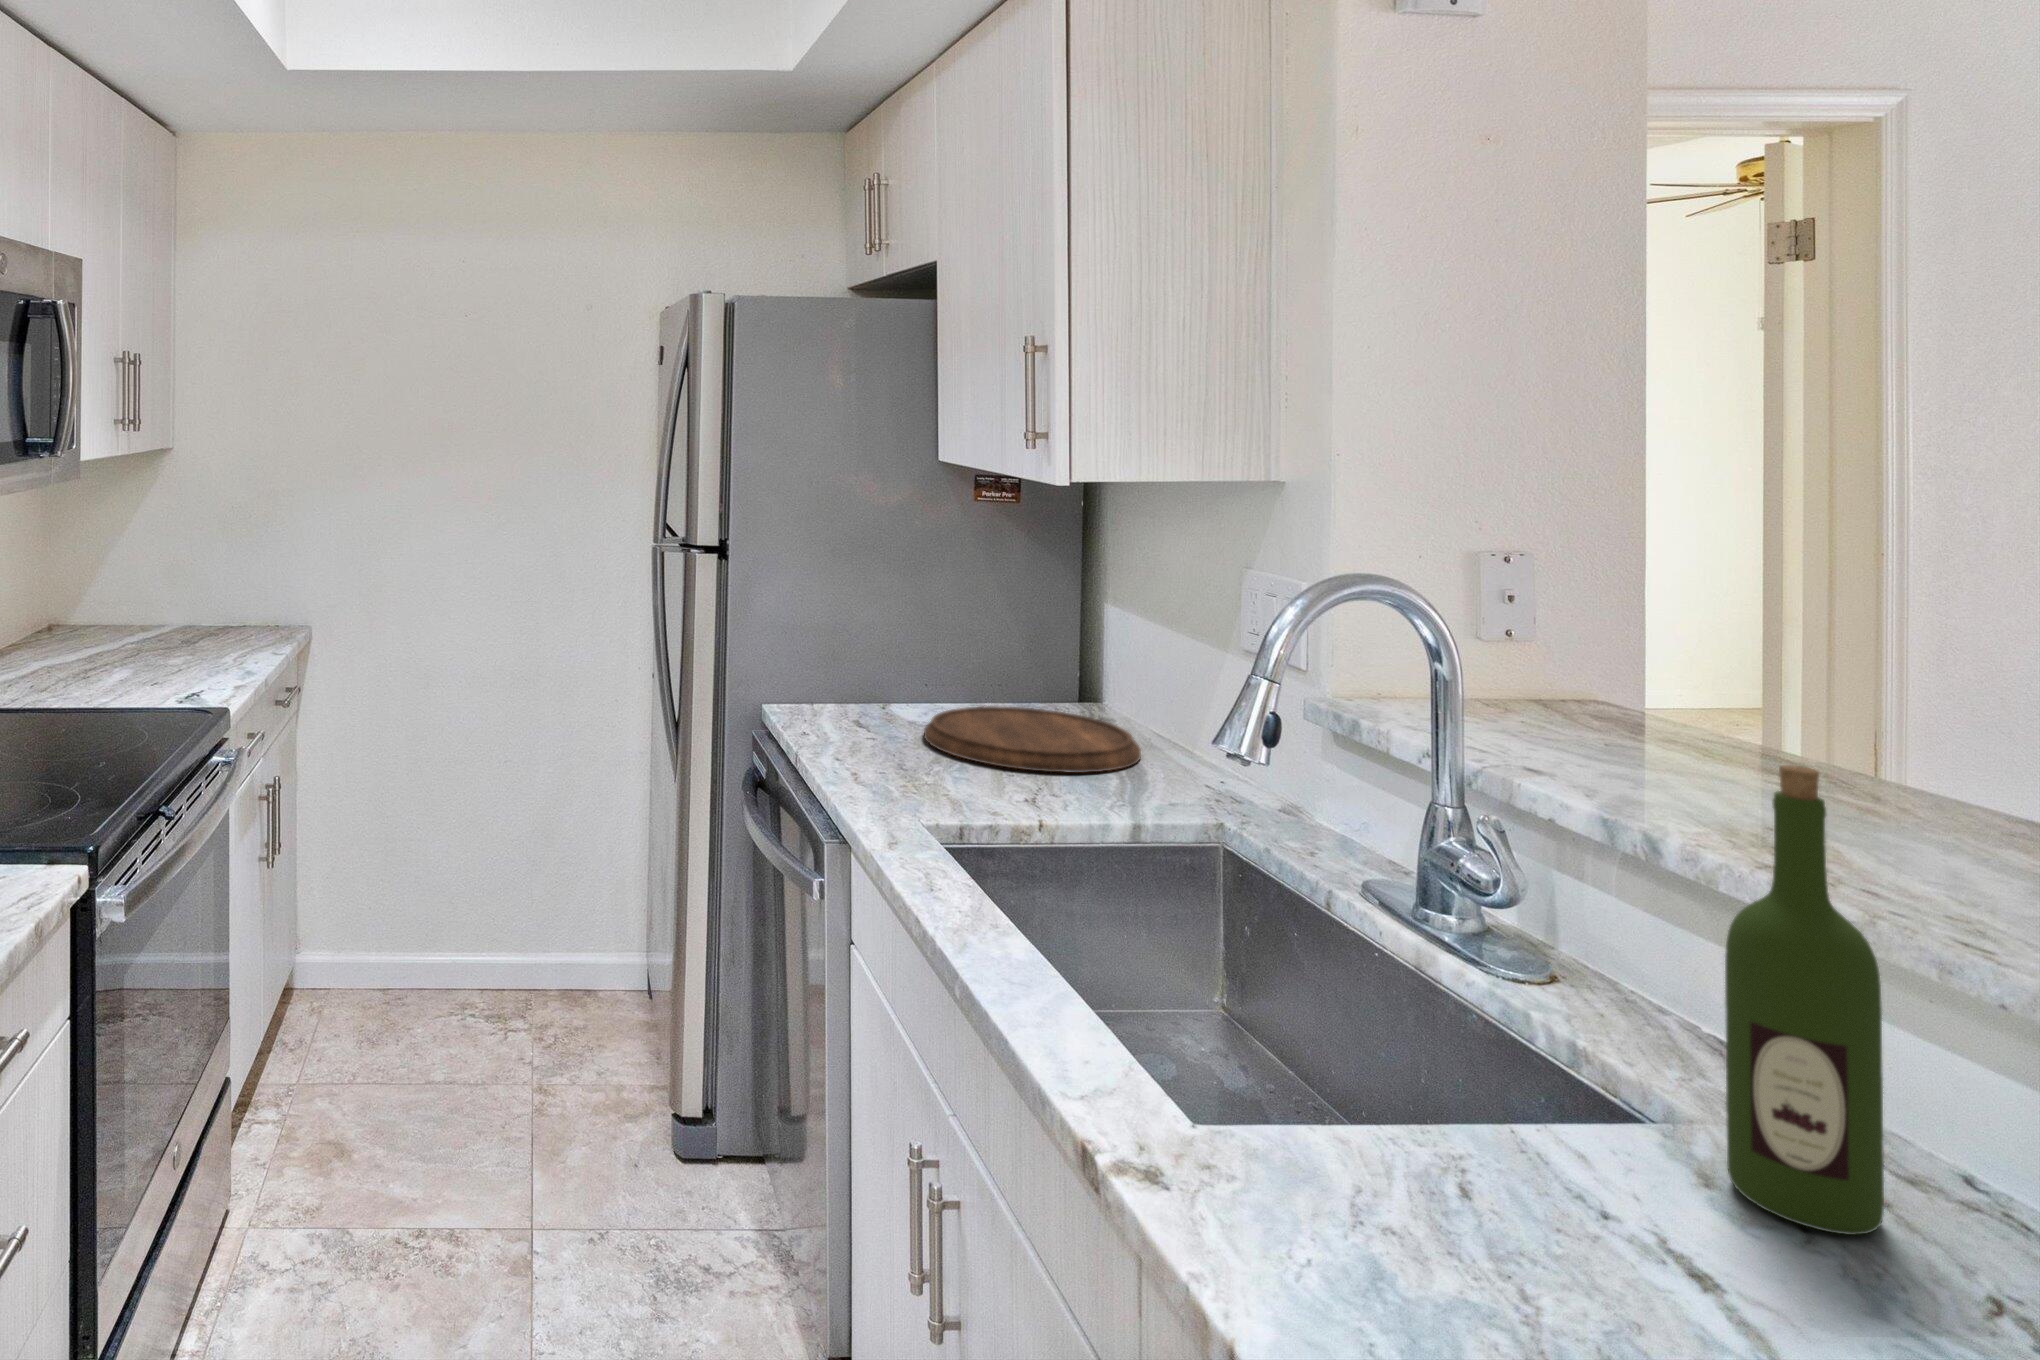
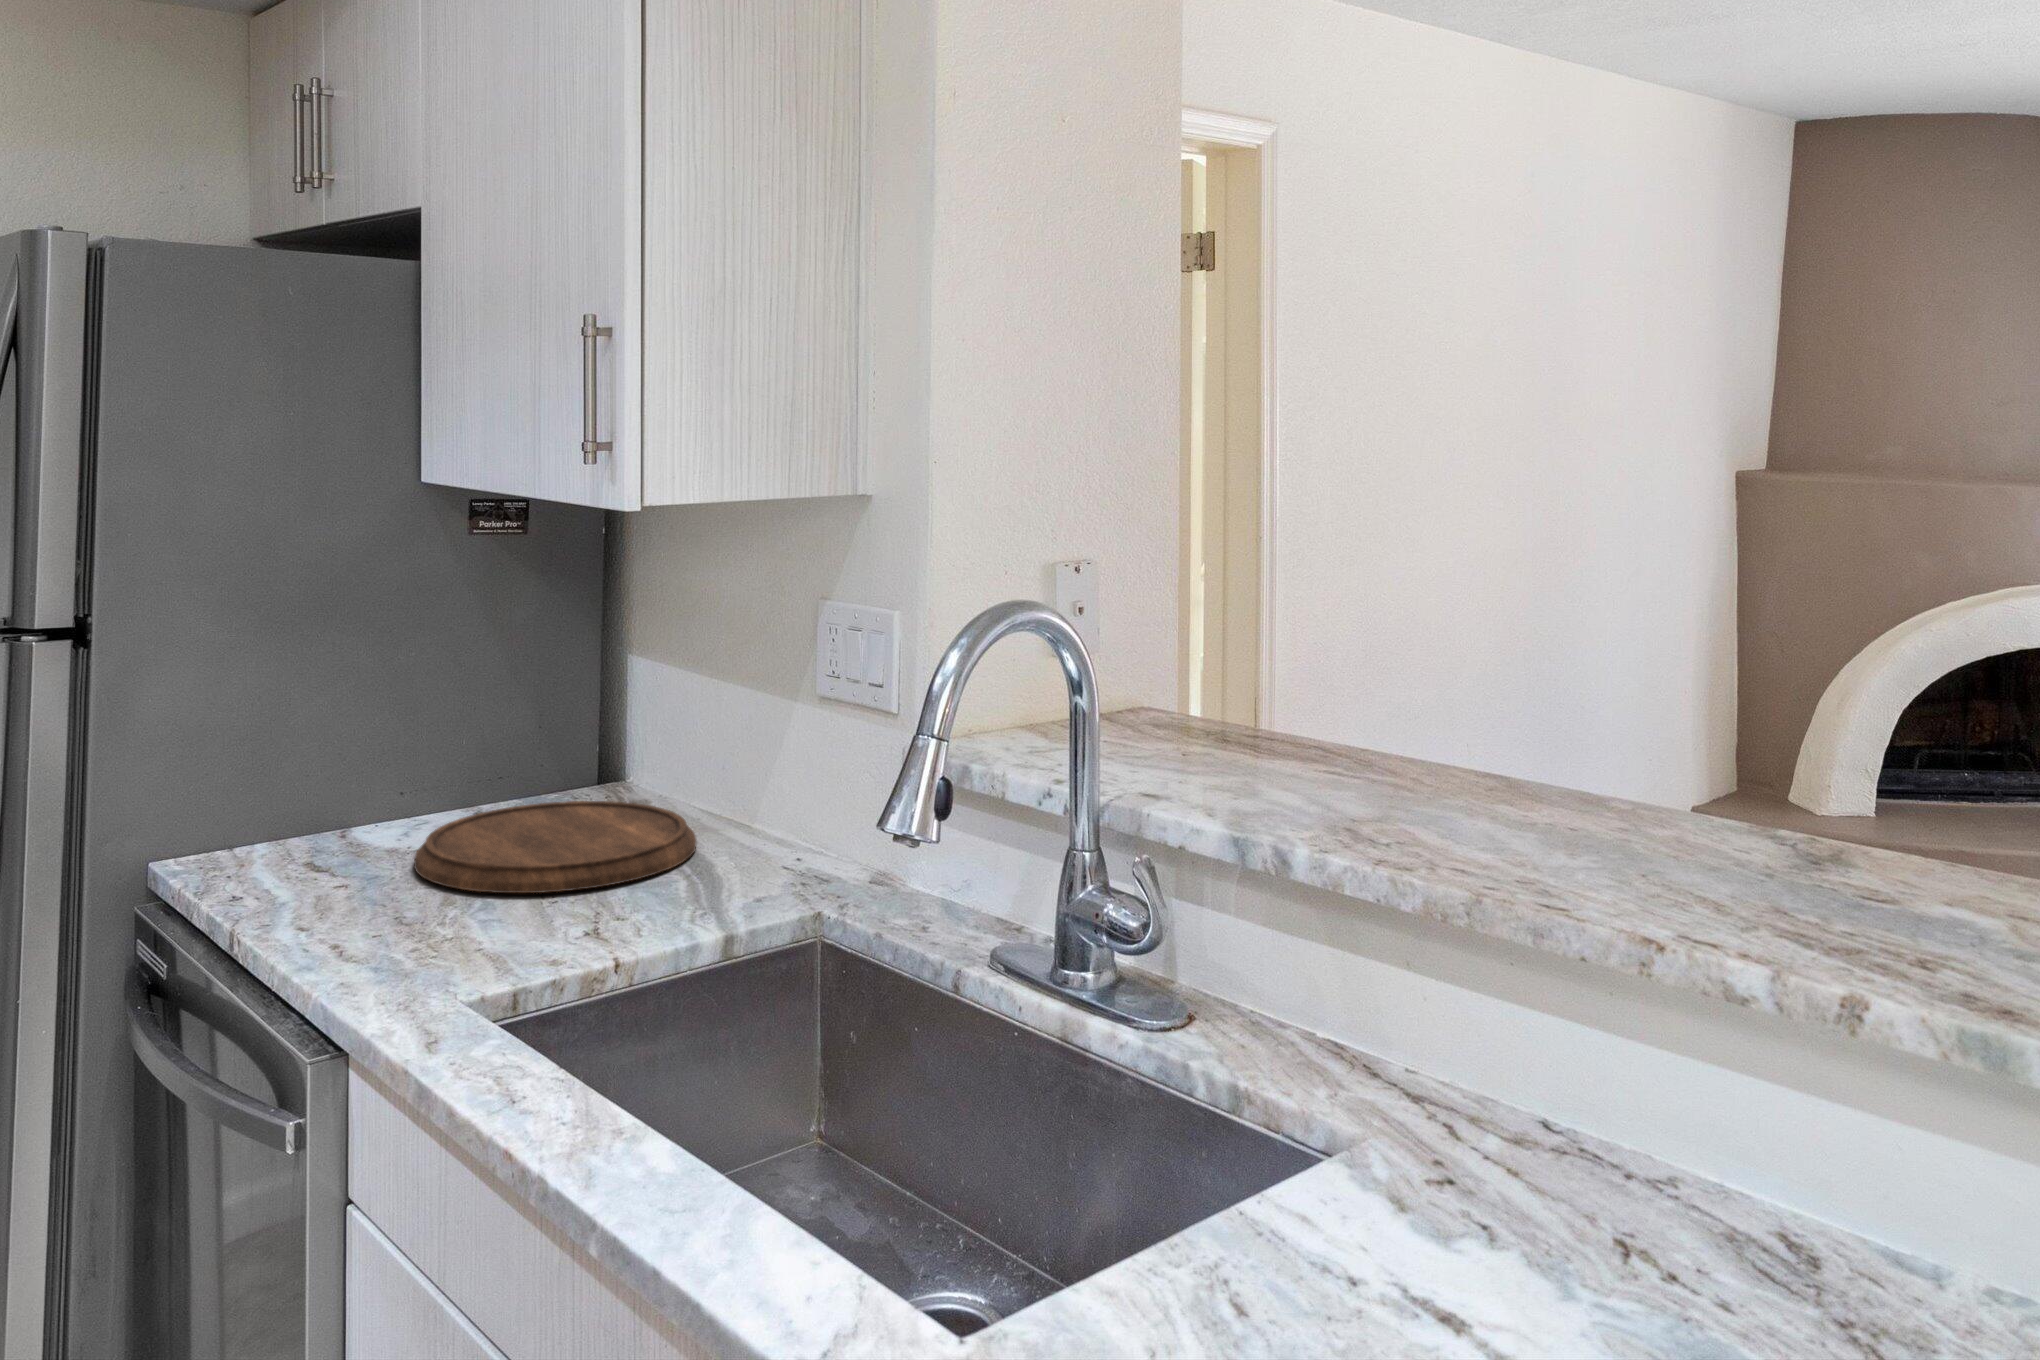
wine bottle: present [1725,765,1884,1235] -> none [1412,765,1528,1223]

